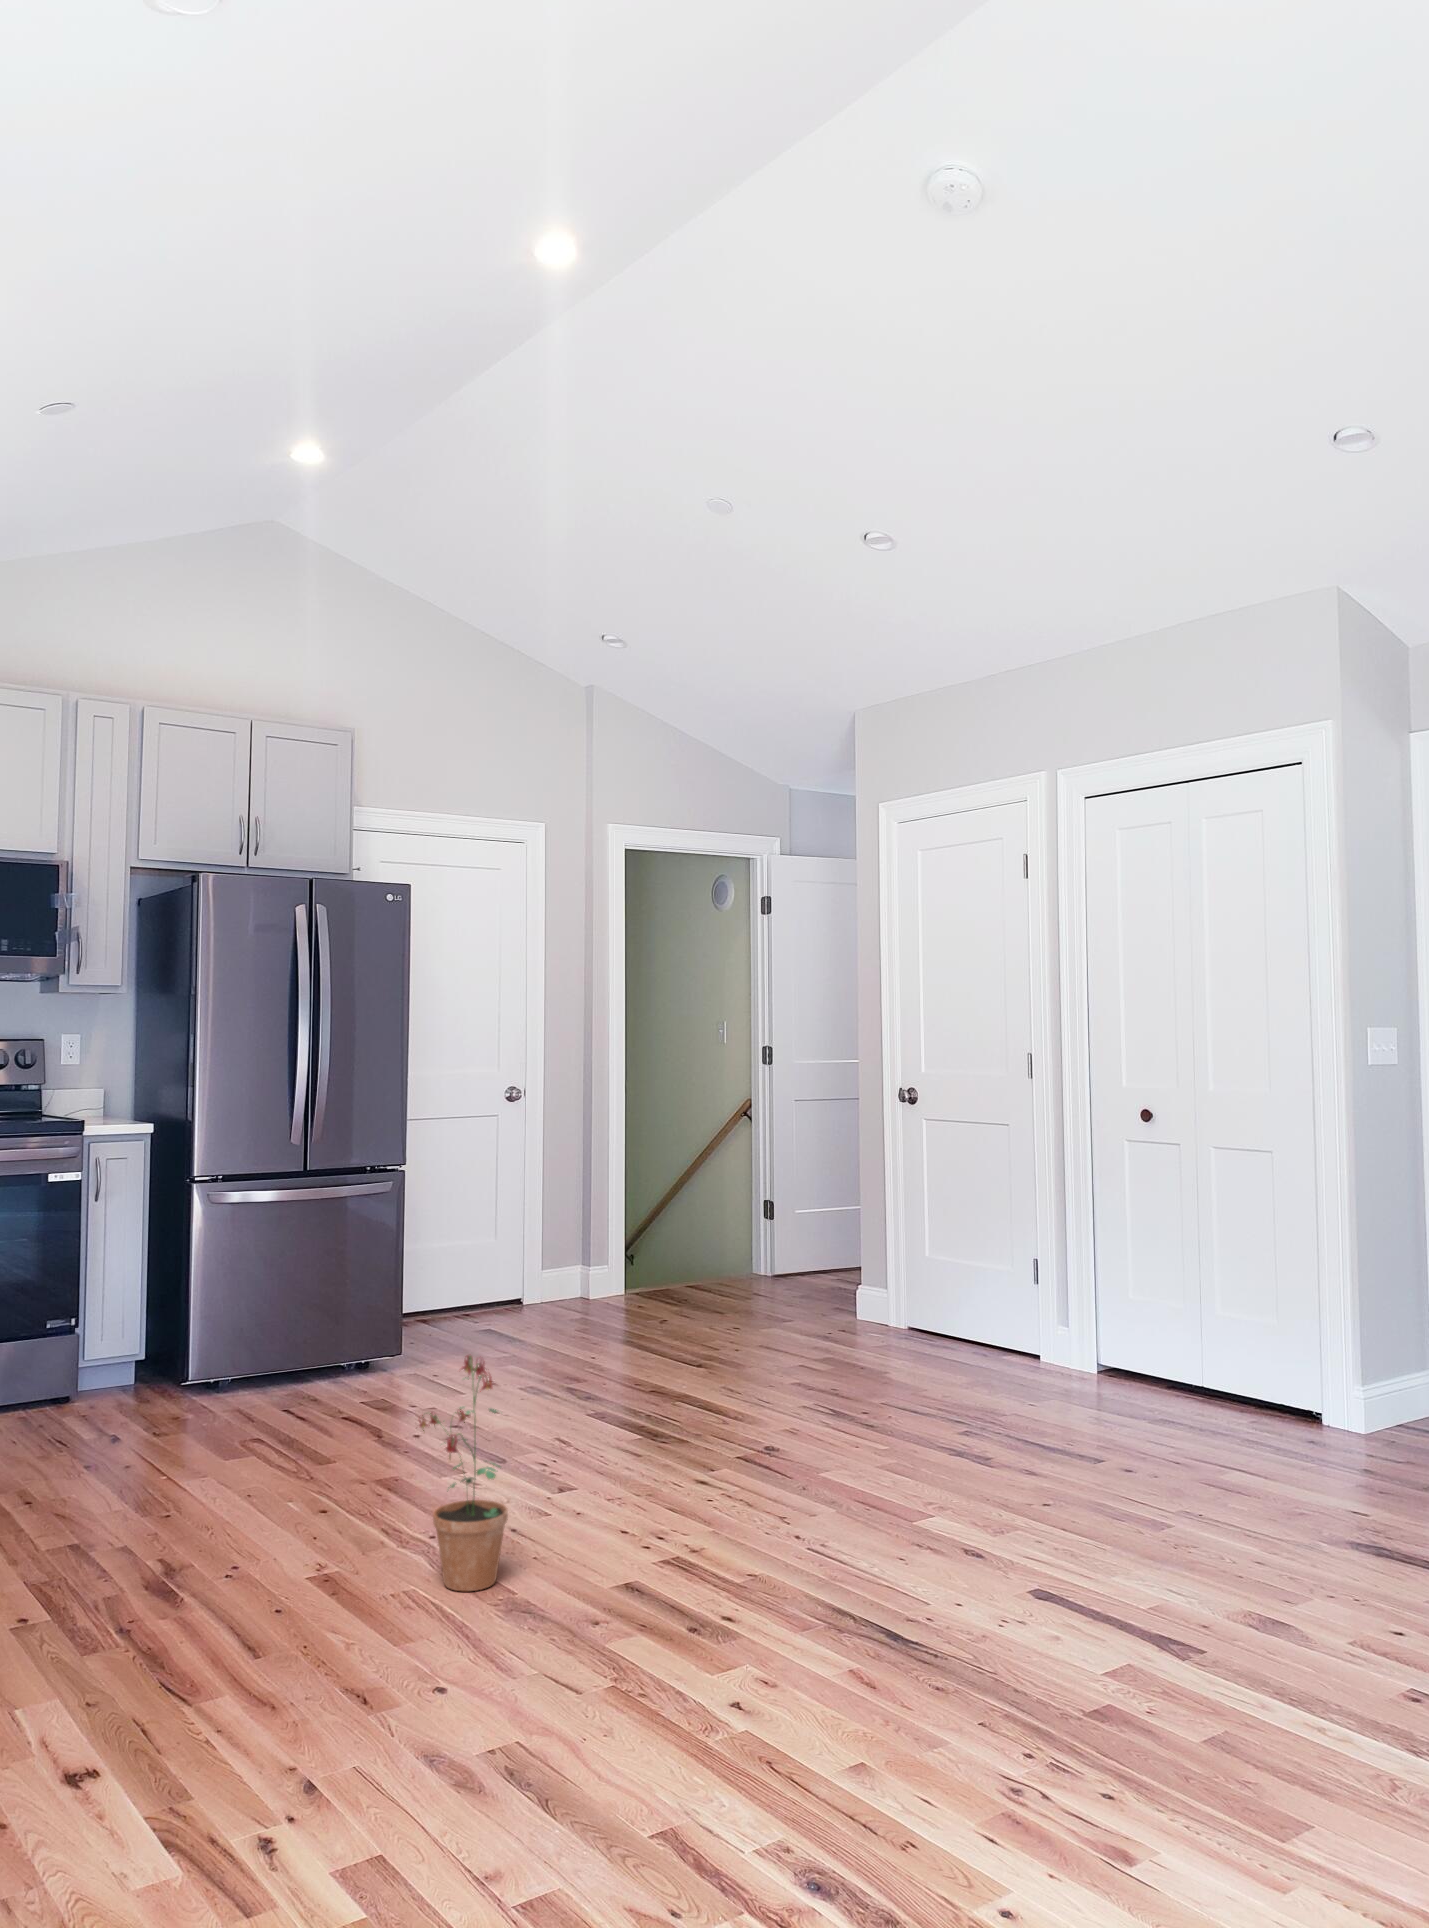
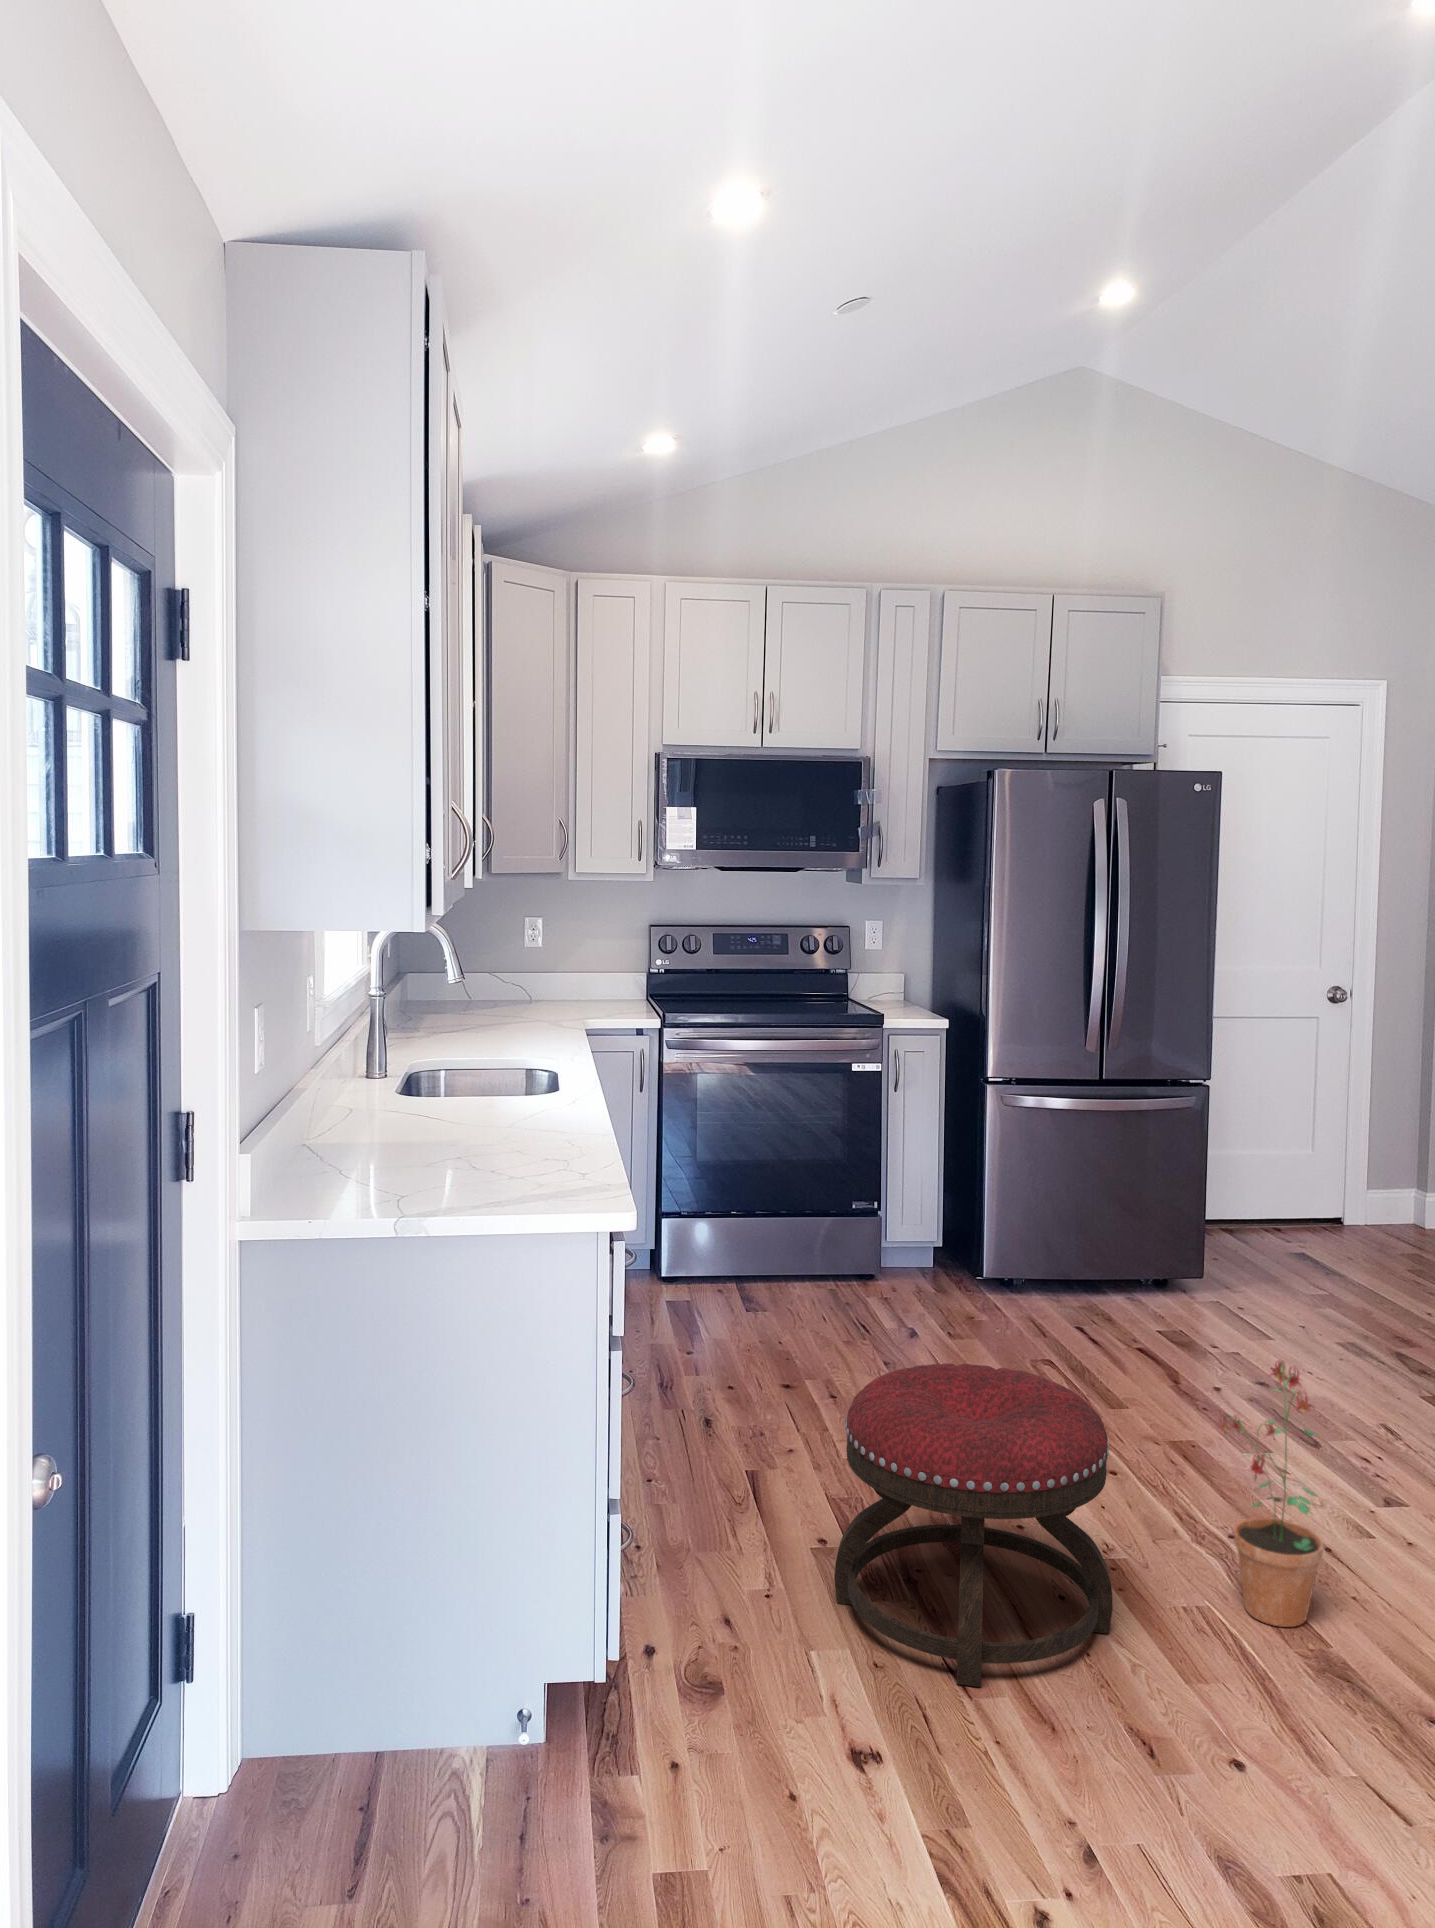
ottoman: none [41,1399,326,1698] -> present [834,1363,1113,1687]

